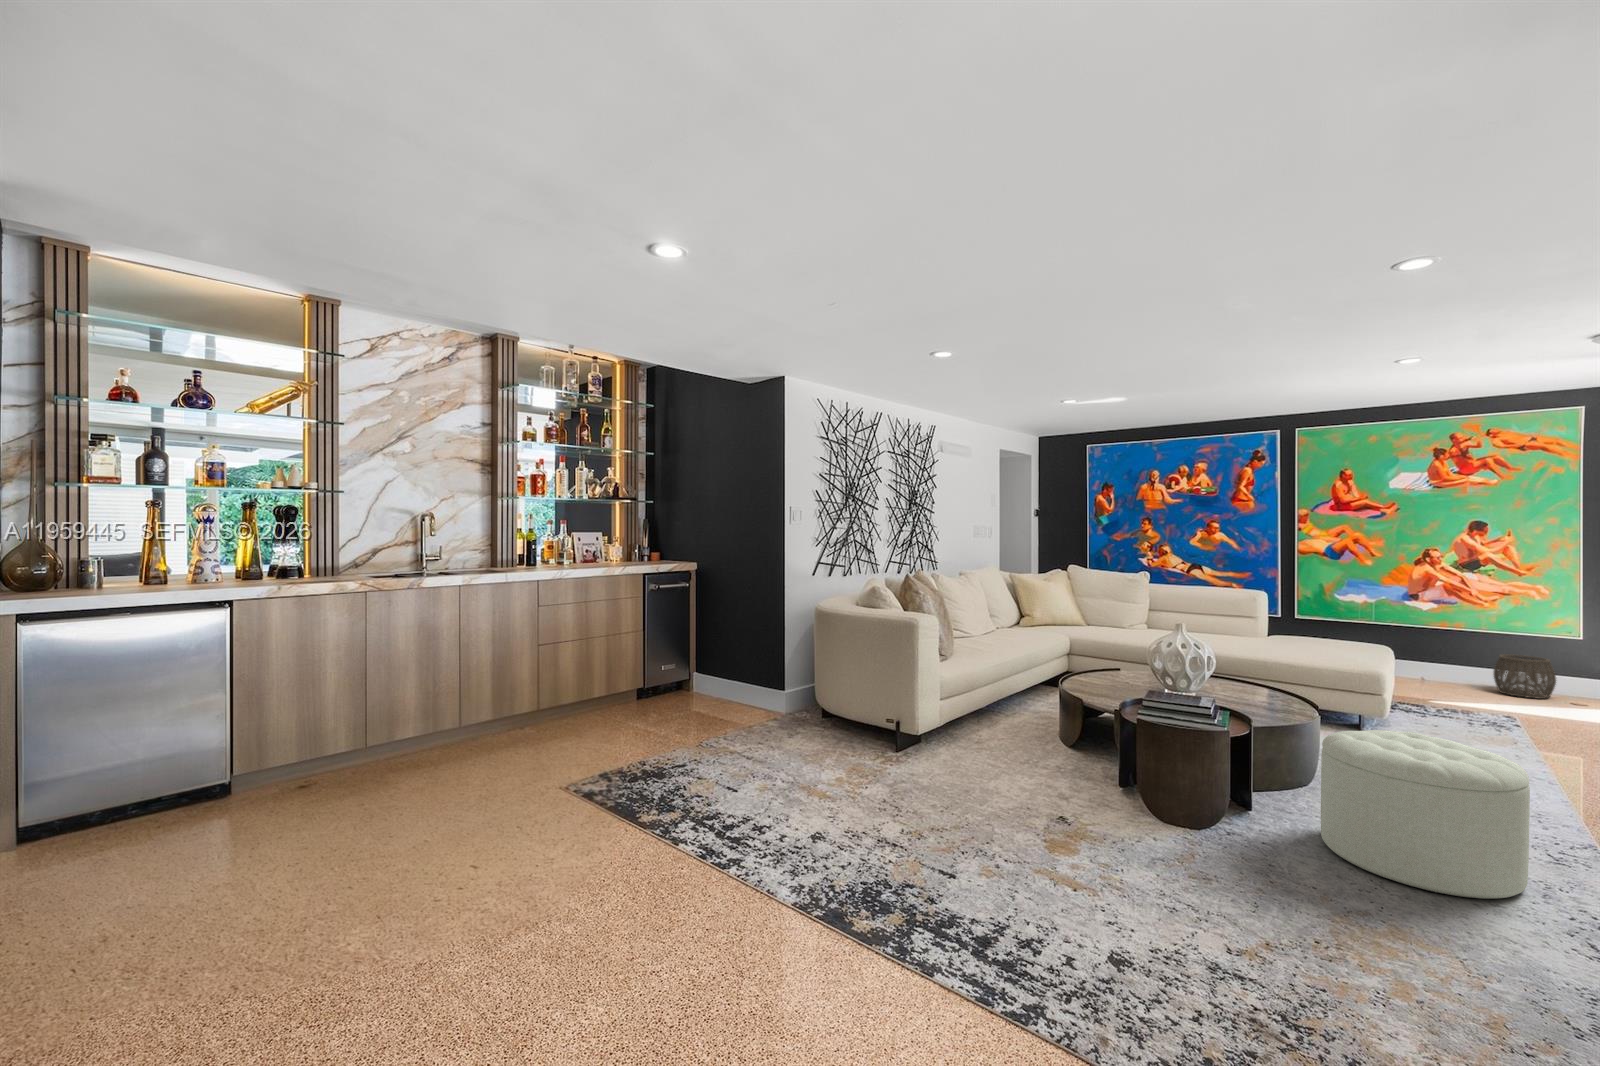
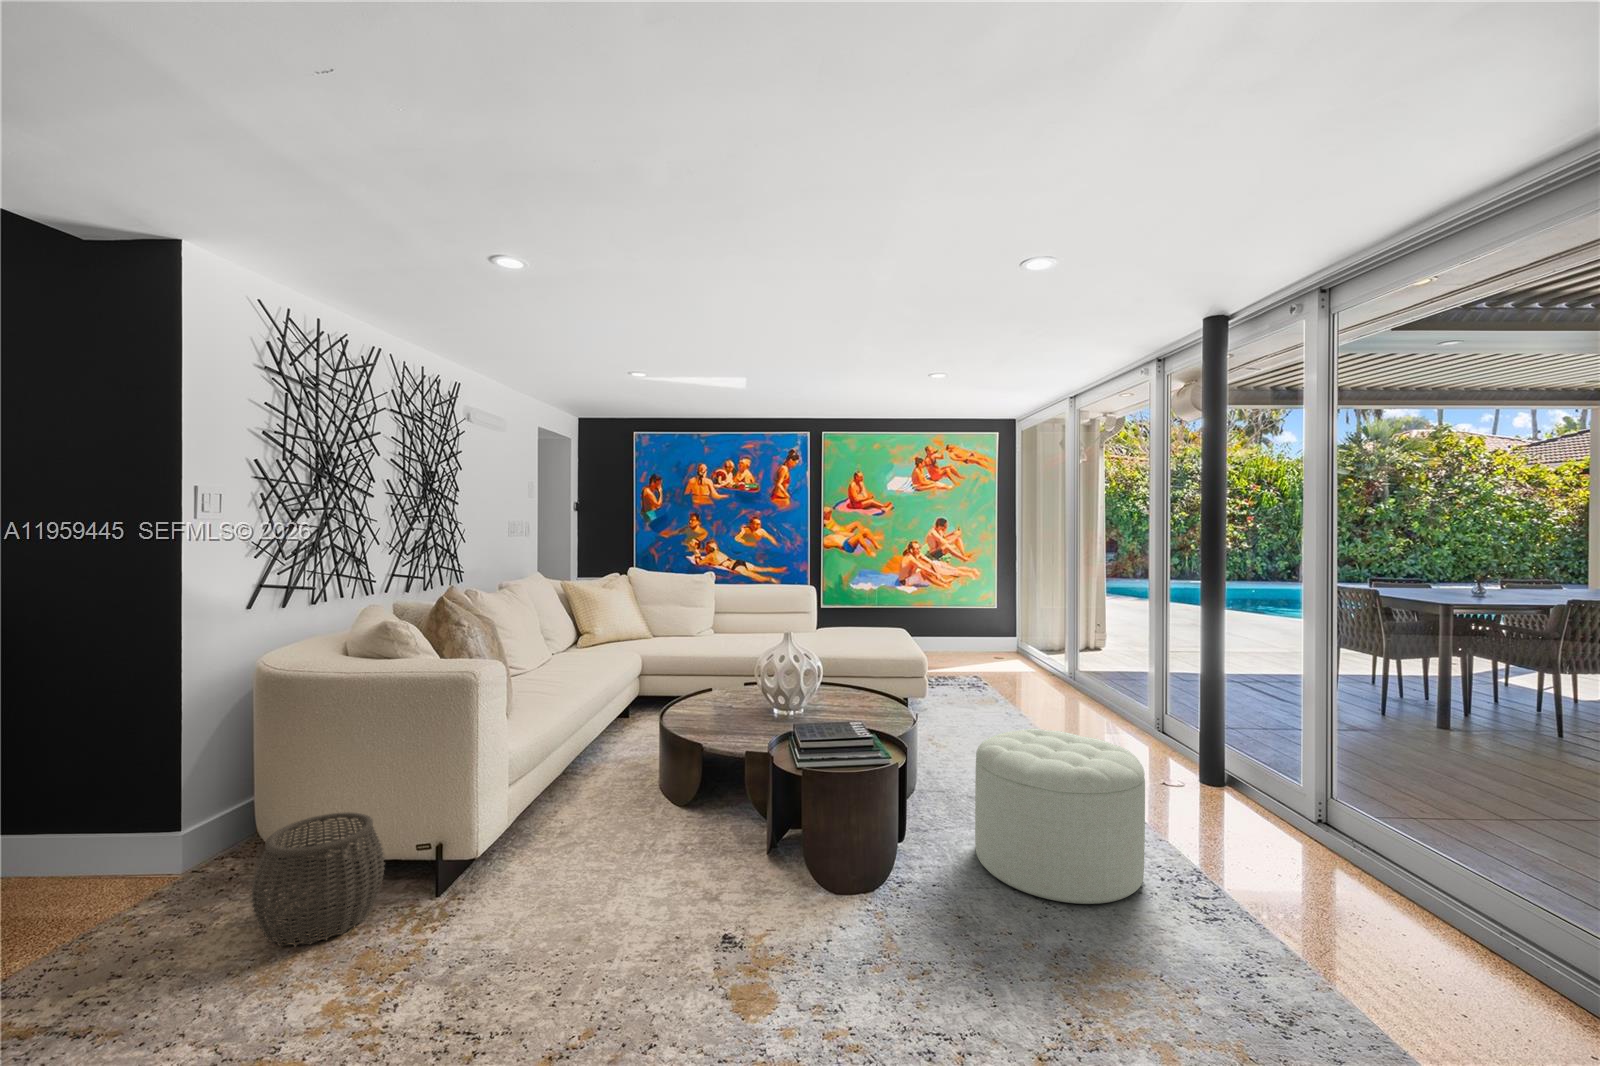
woven basket: present [1493,654,1556,699] -> present [251,812,385,946]

